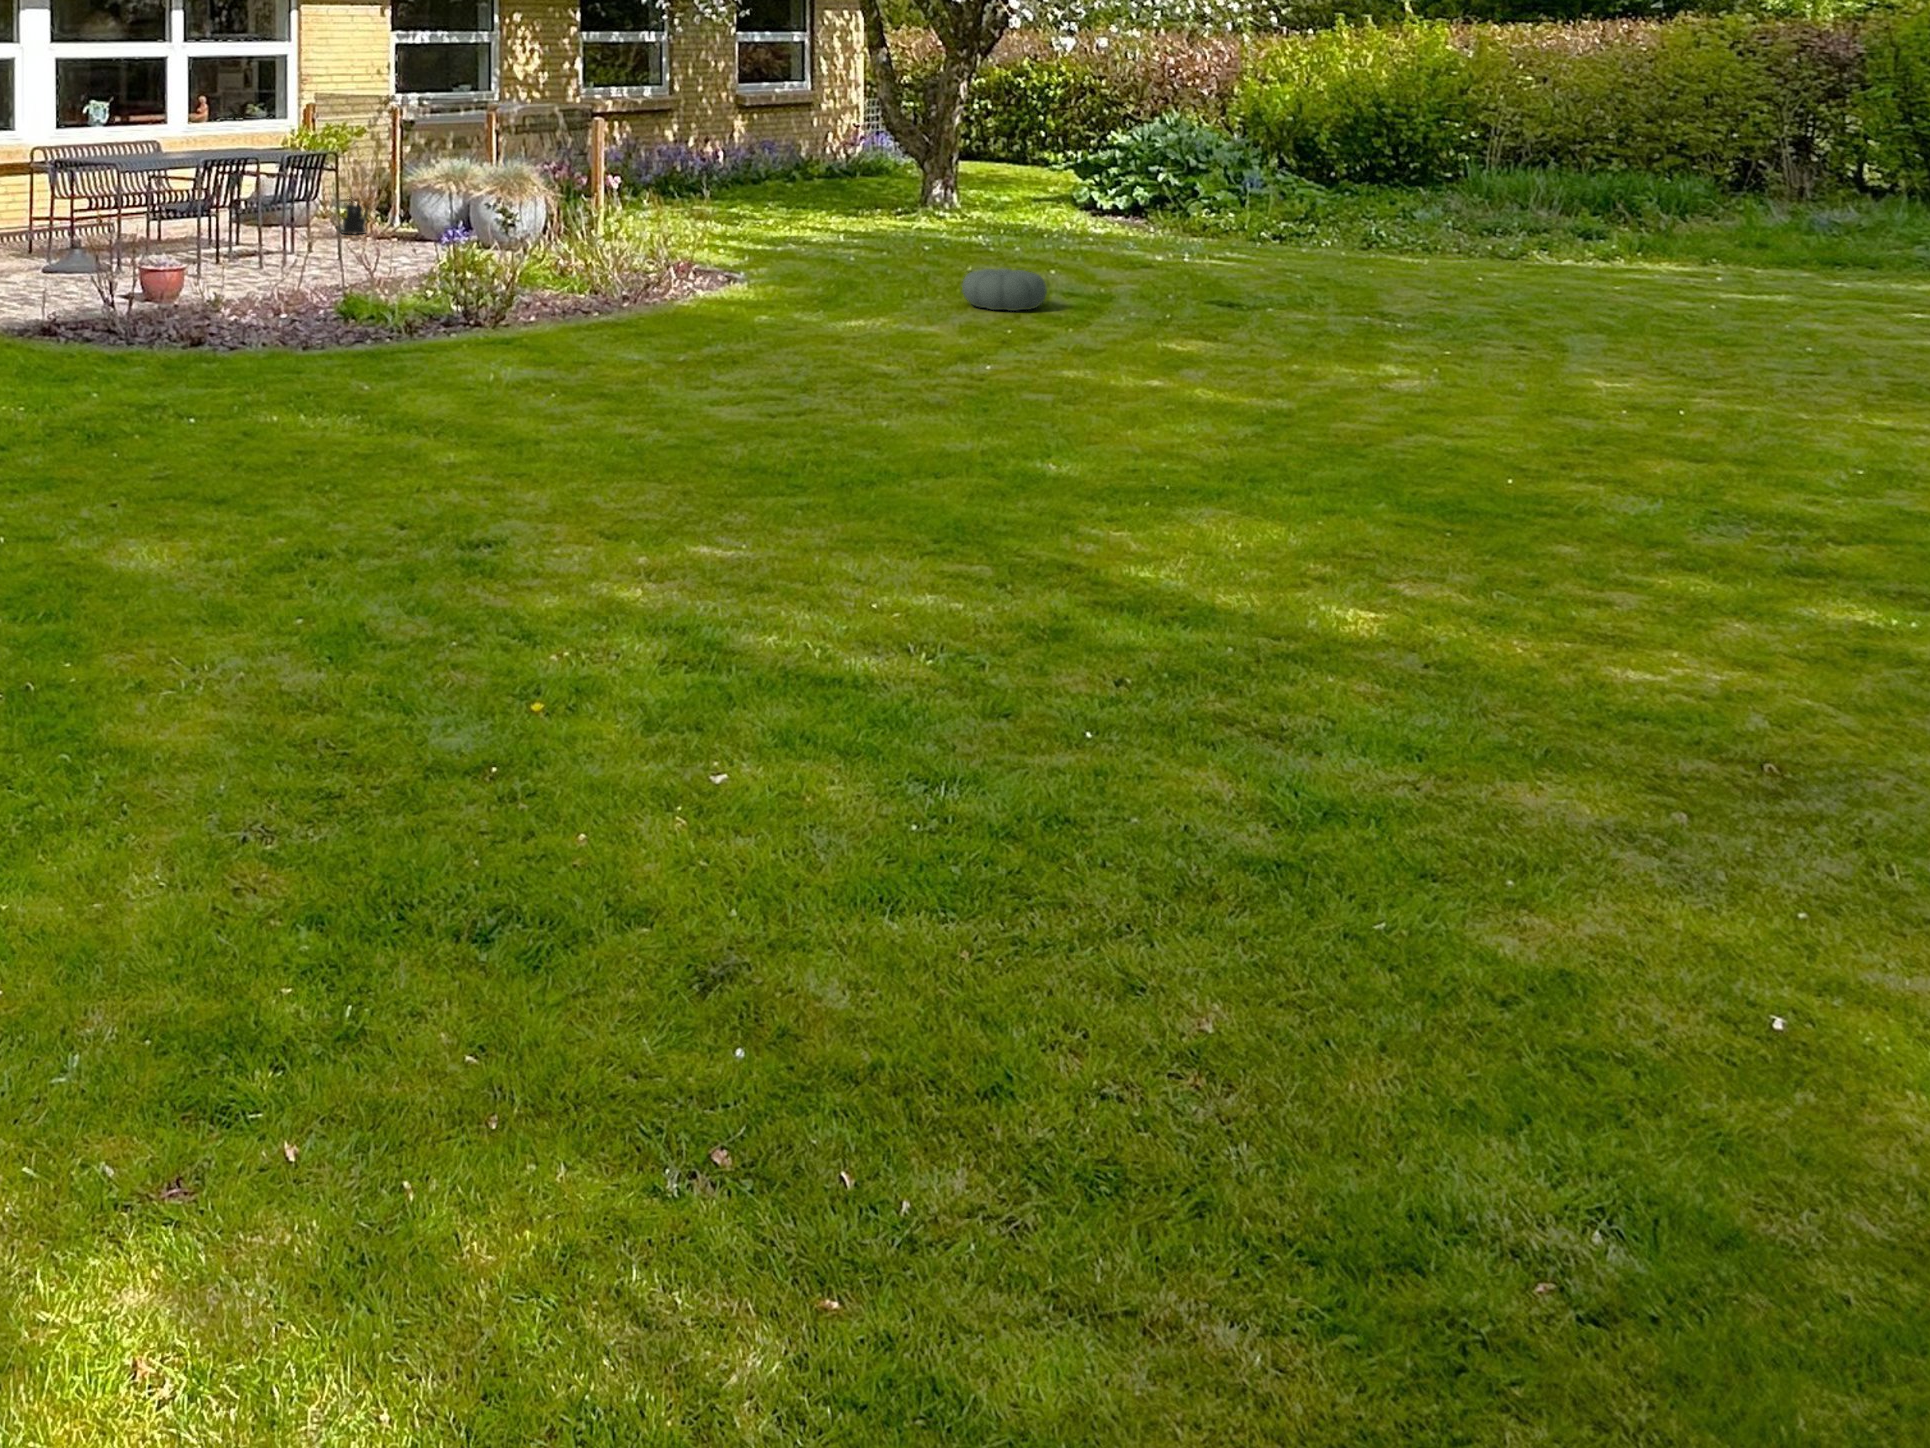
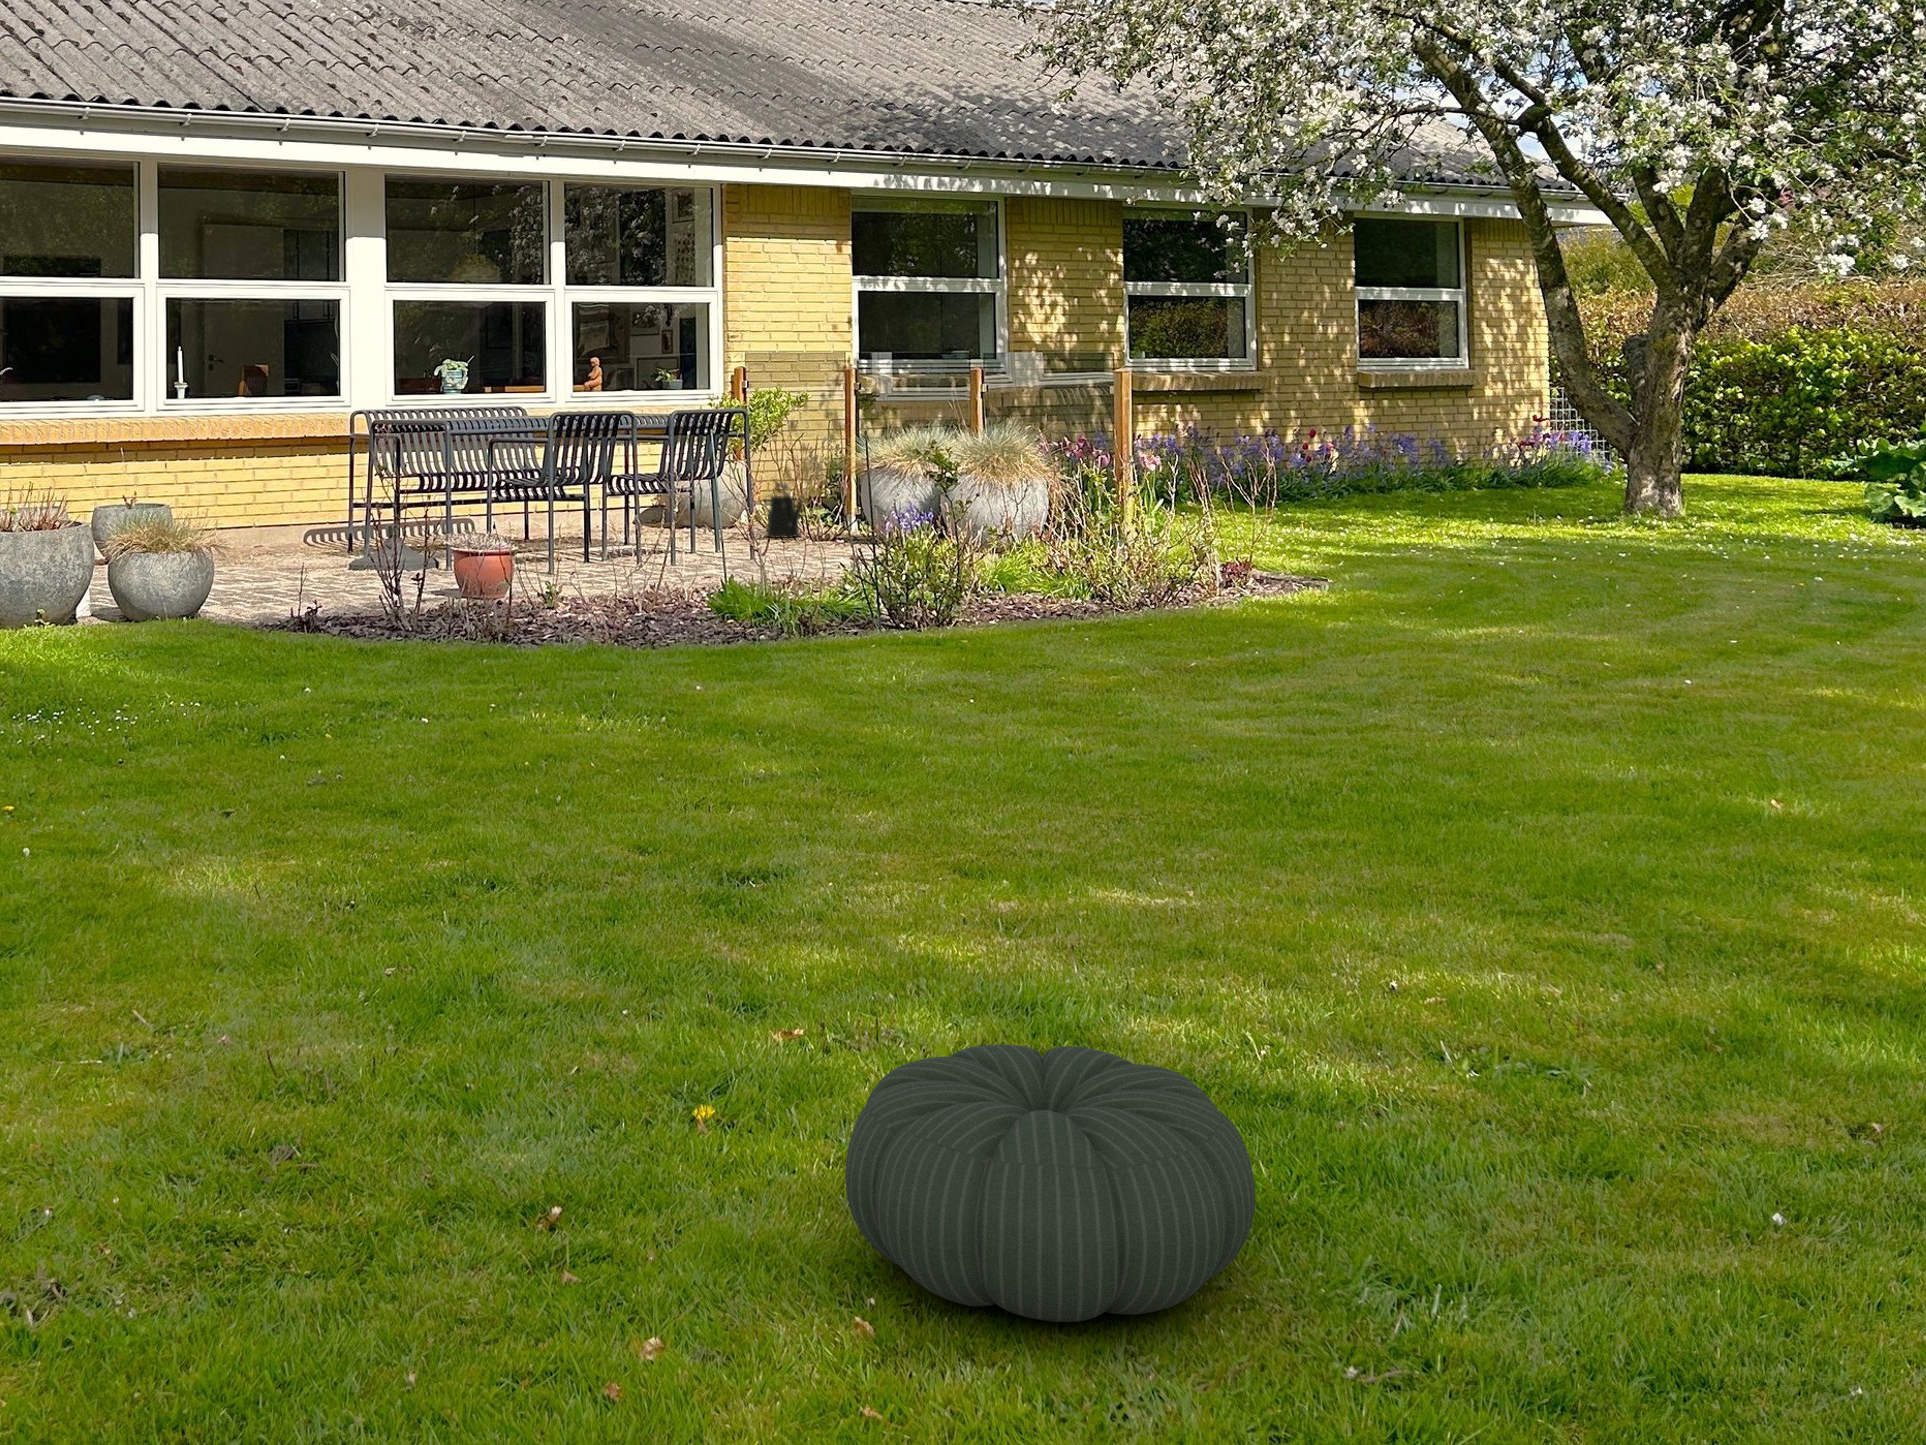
pouf: present [962,269,1047,311] -> present [845,1045,1255,1322]

